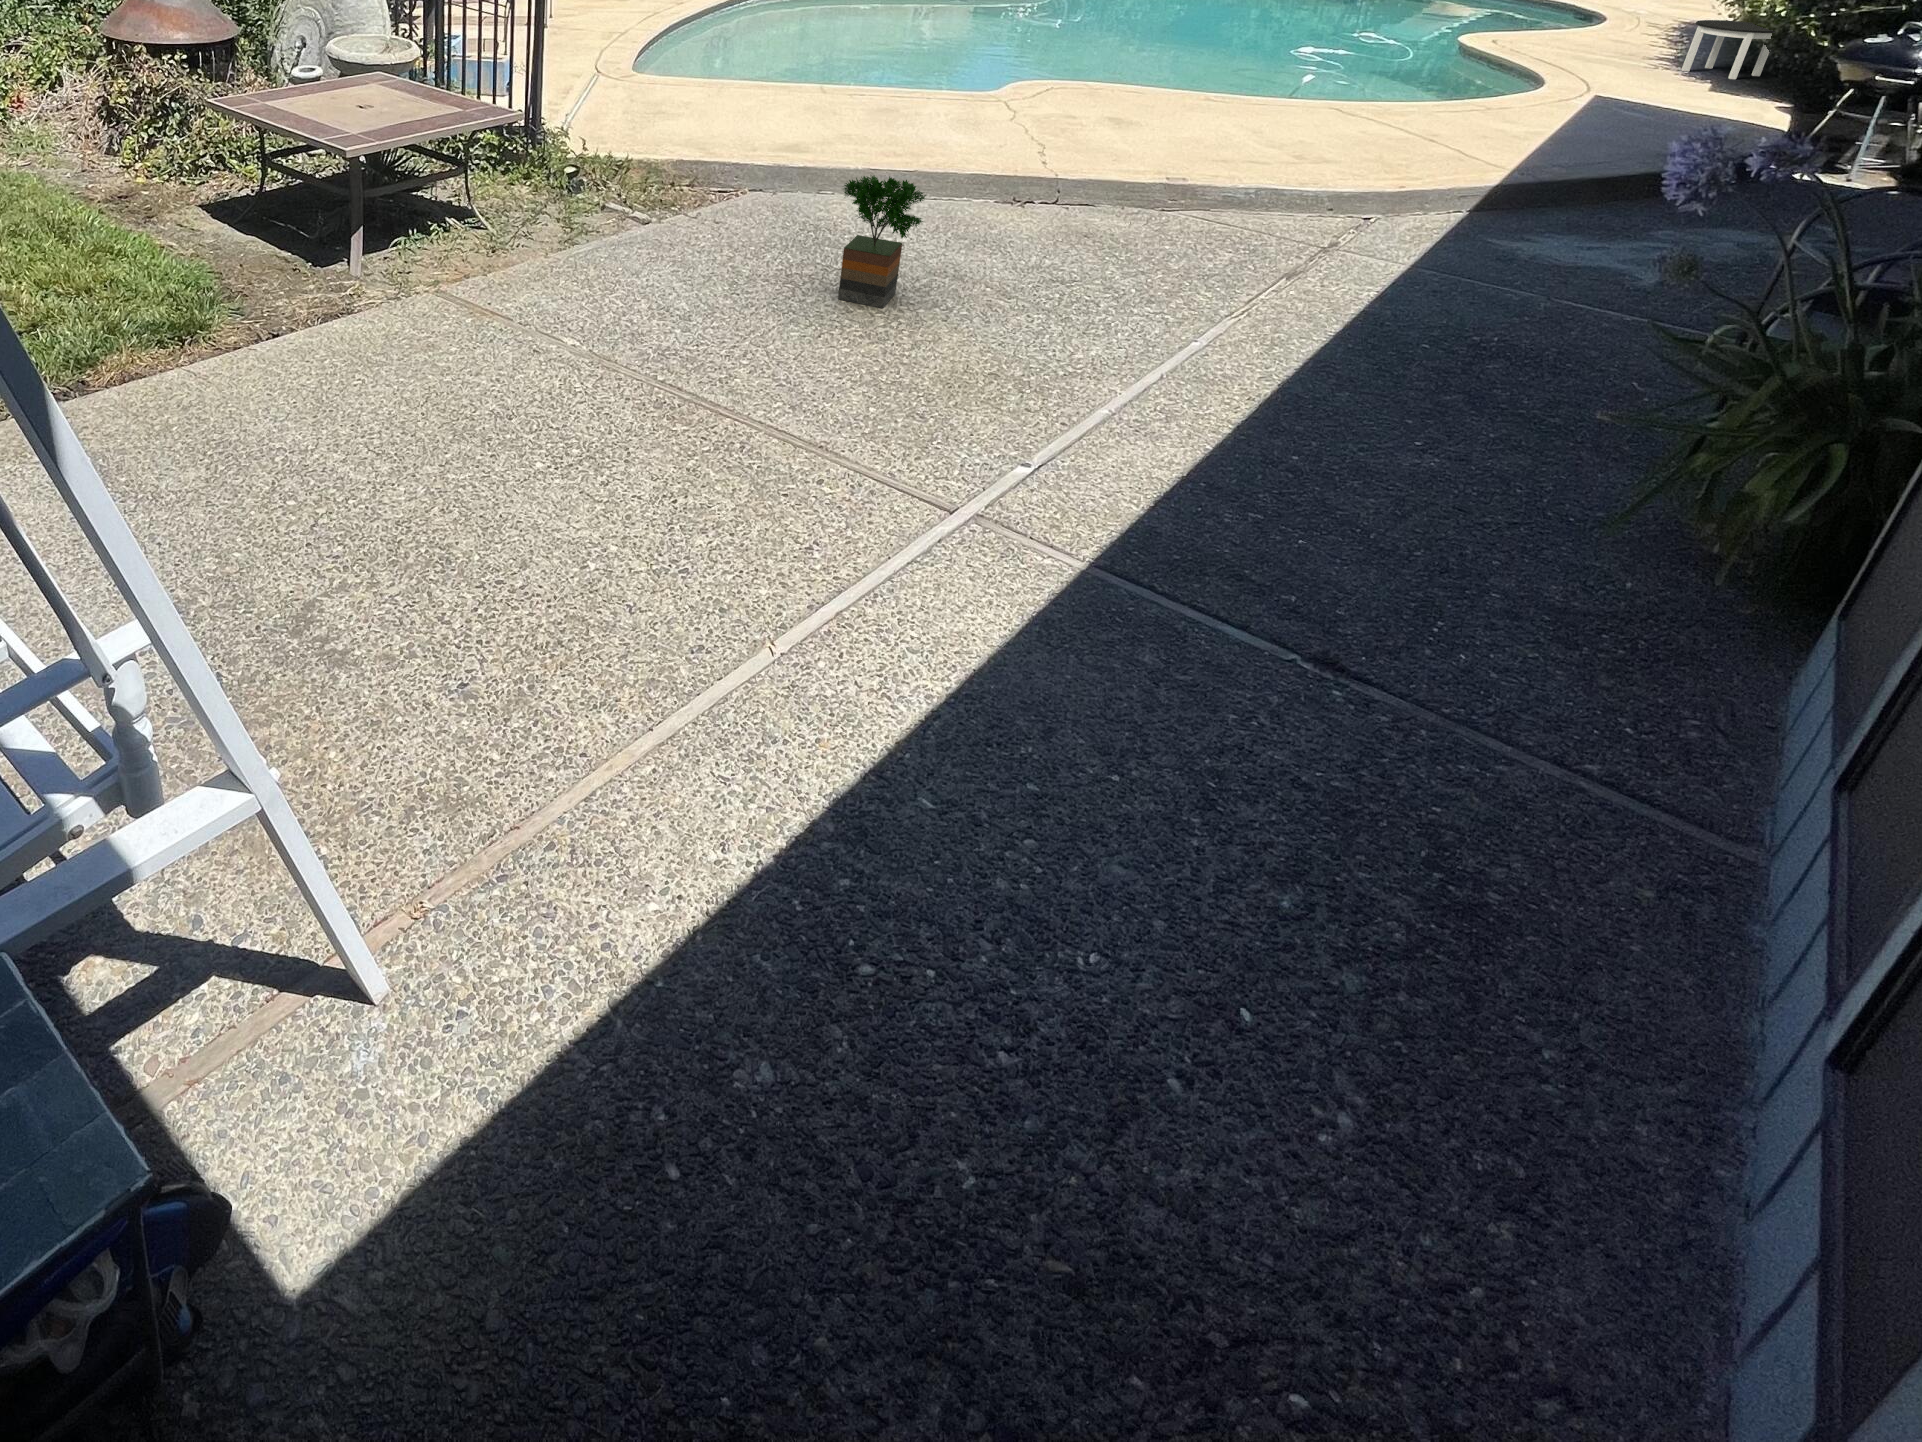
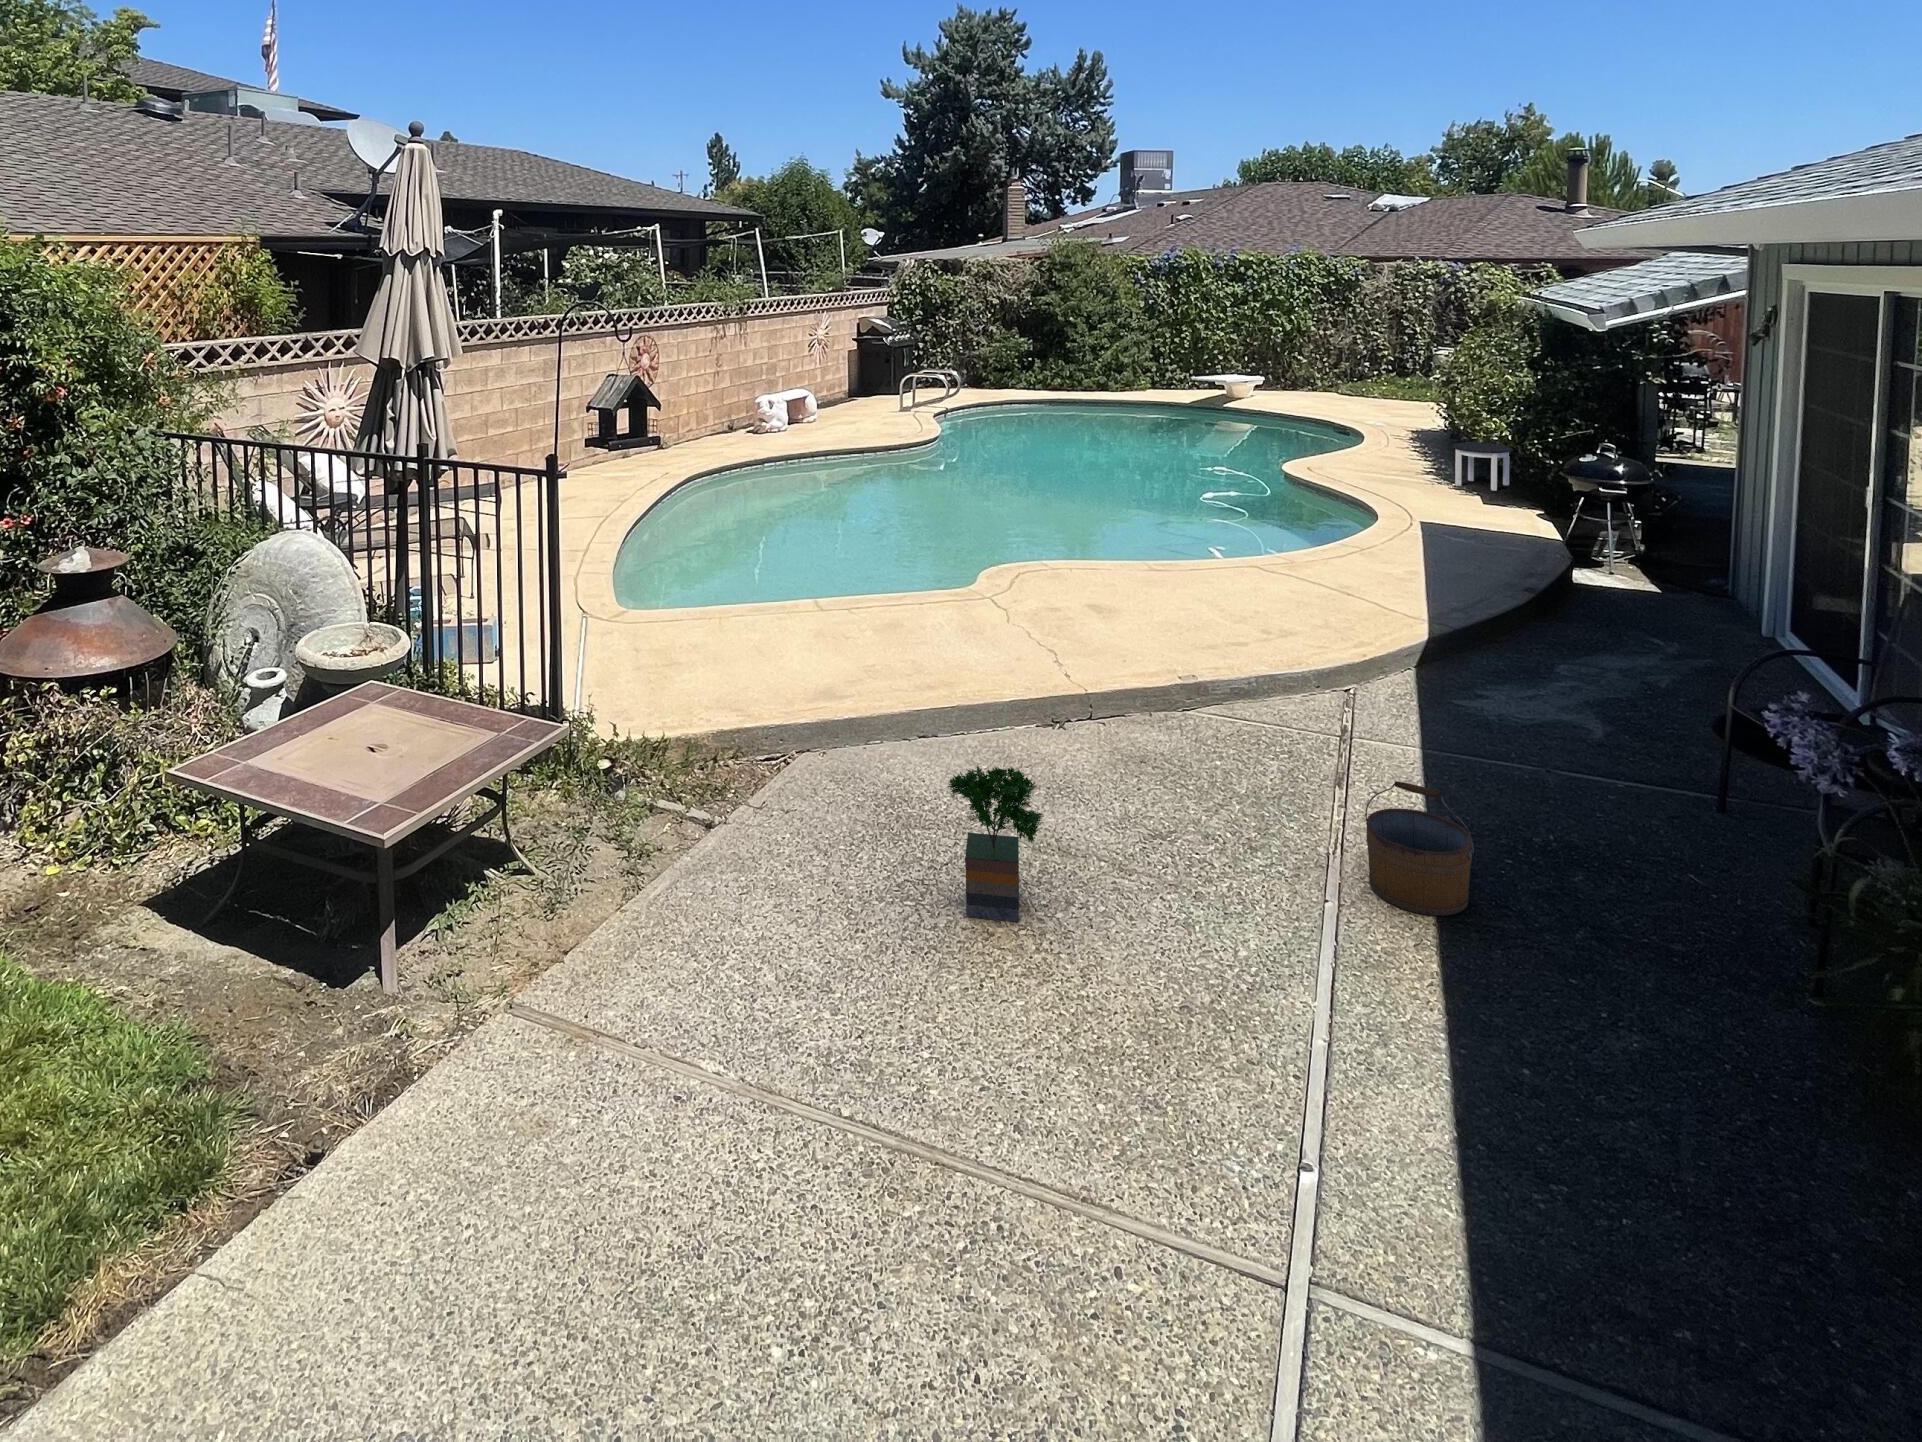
bucket: none [1247,238,1365,361] -> present [1365,781,1474,916]

